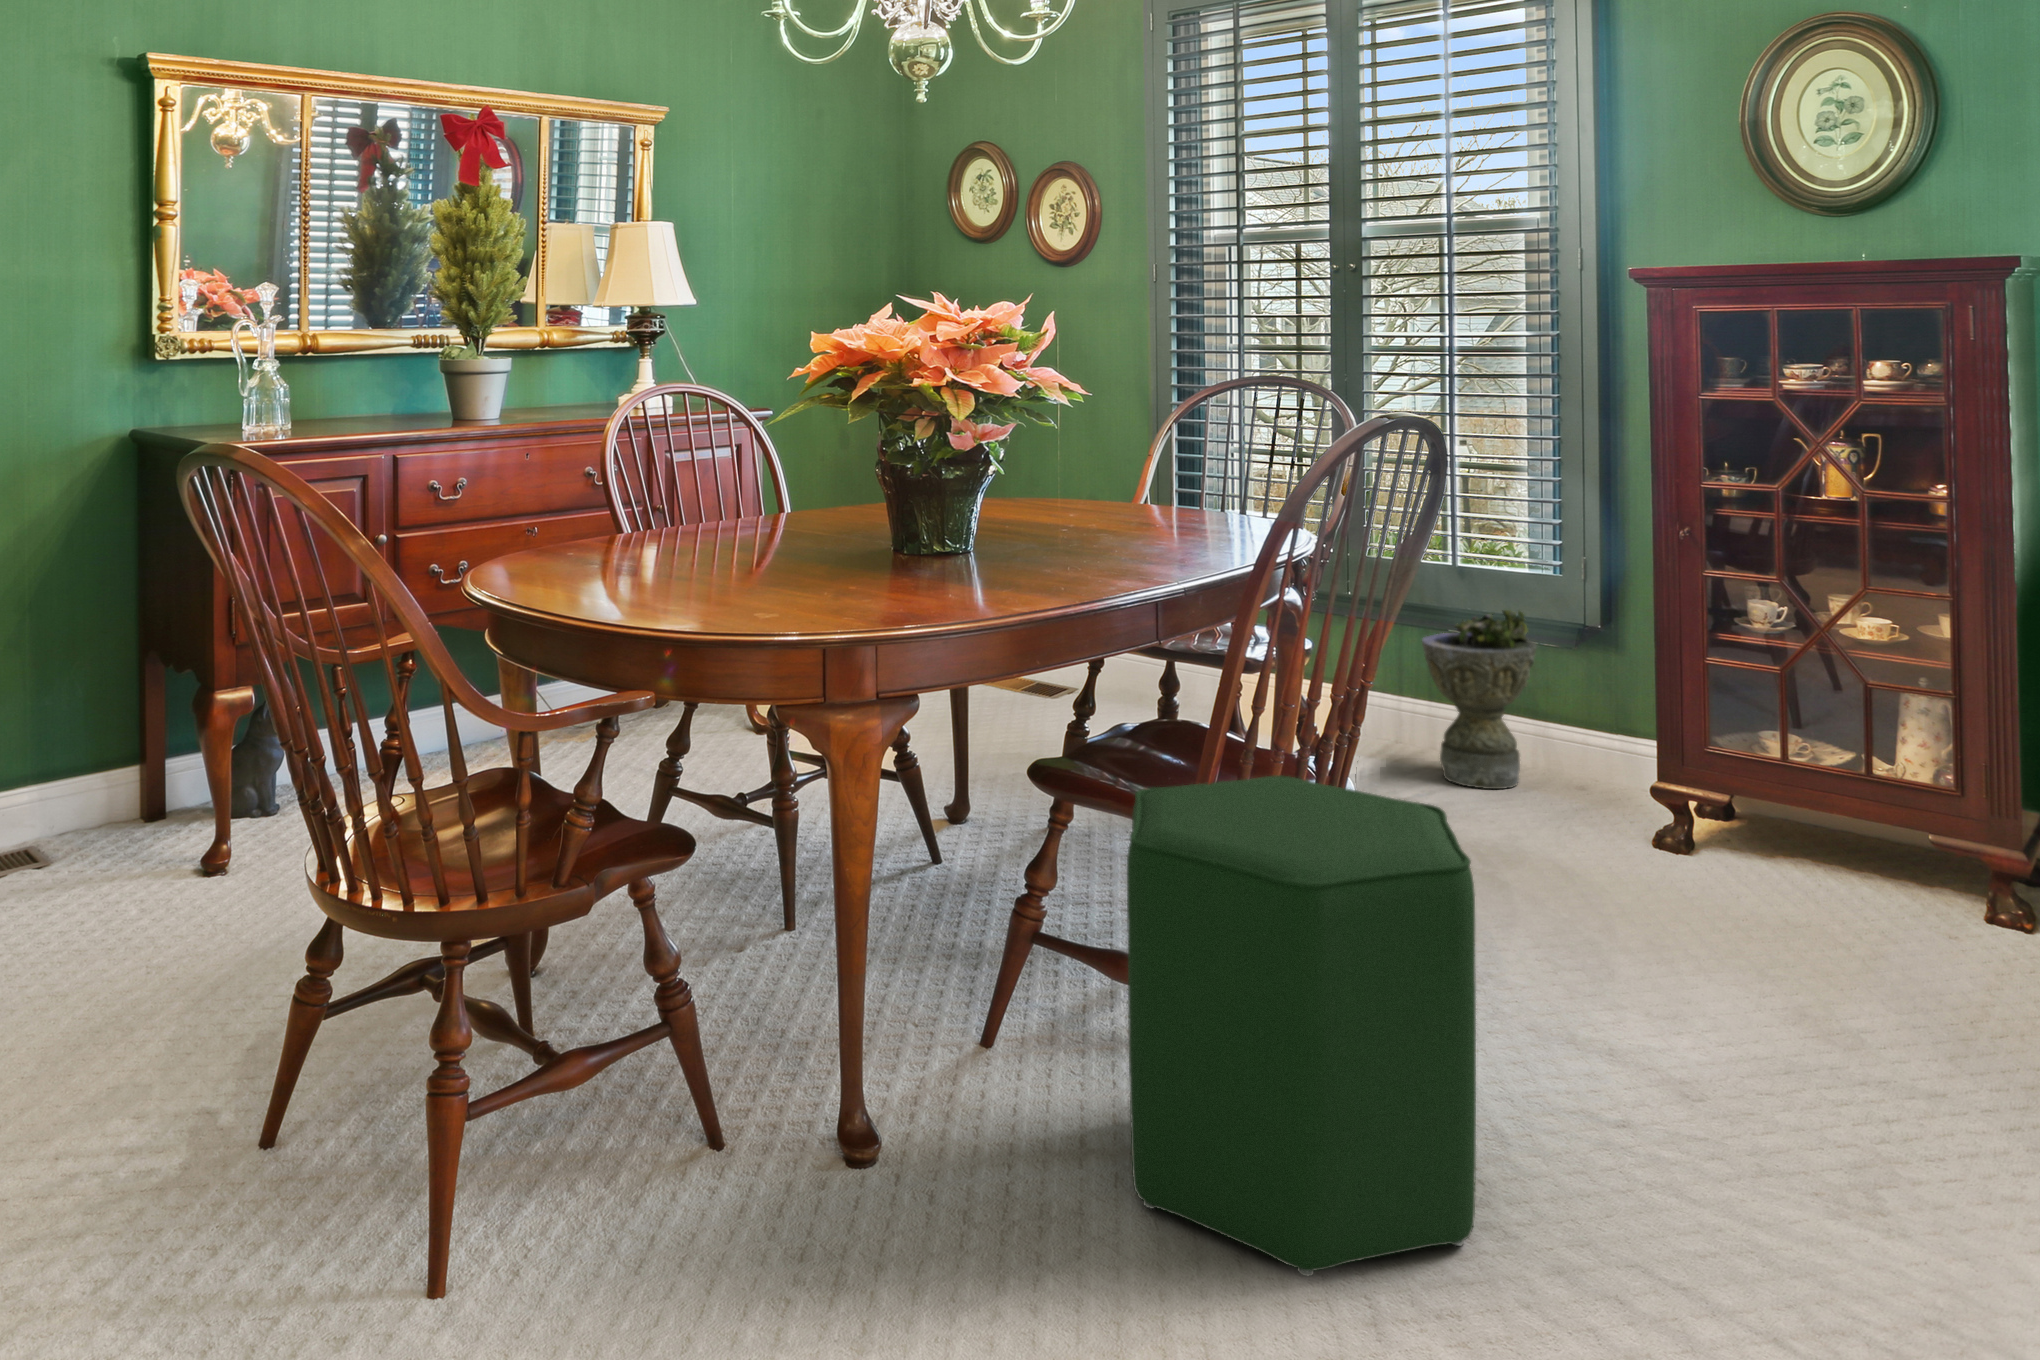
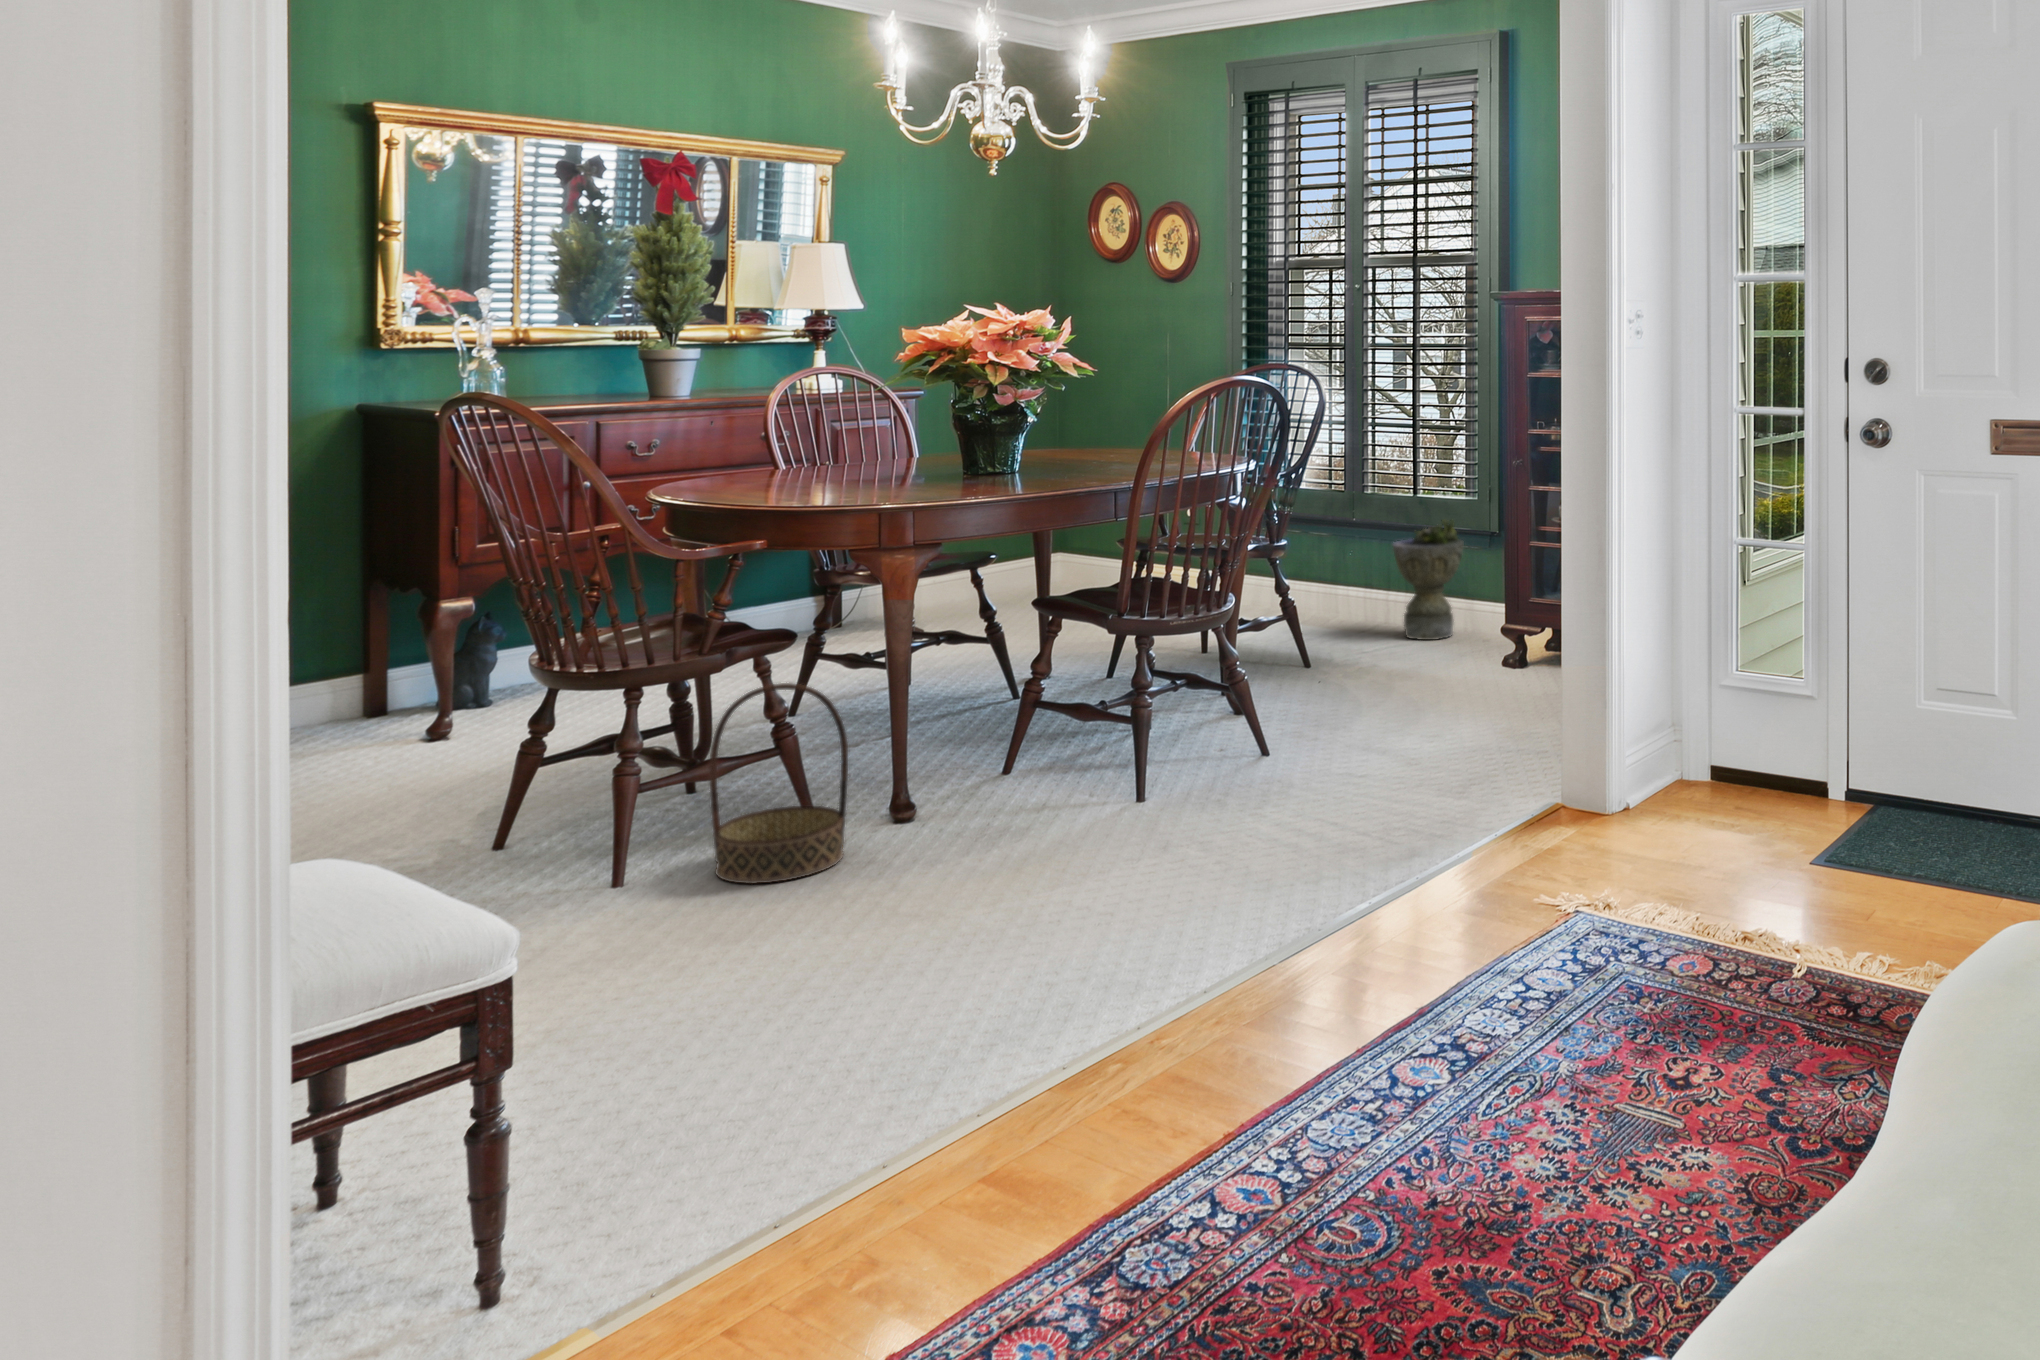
ottoman: present [1127,775,1476,1276] -> none [1067,590,1265,839]
basket: none [568,940,781,1307] -> present [709,683,848,883]

